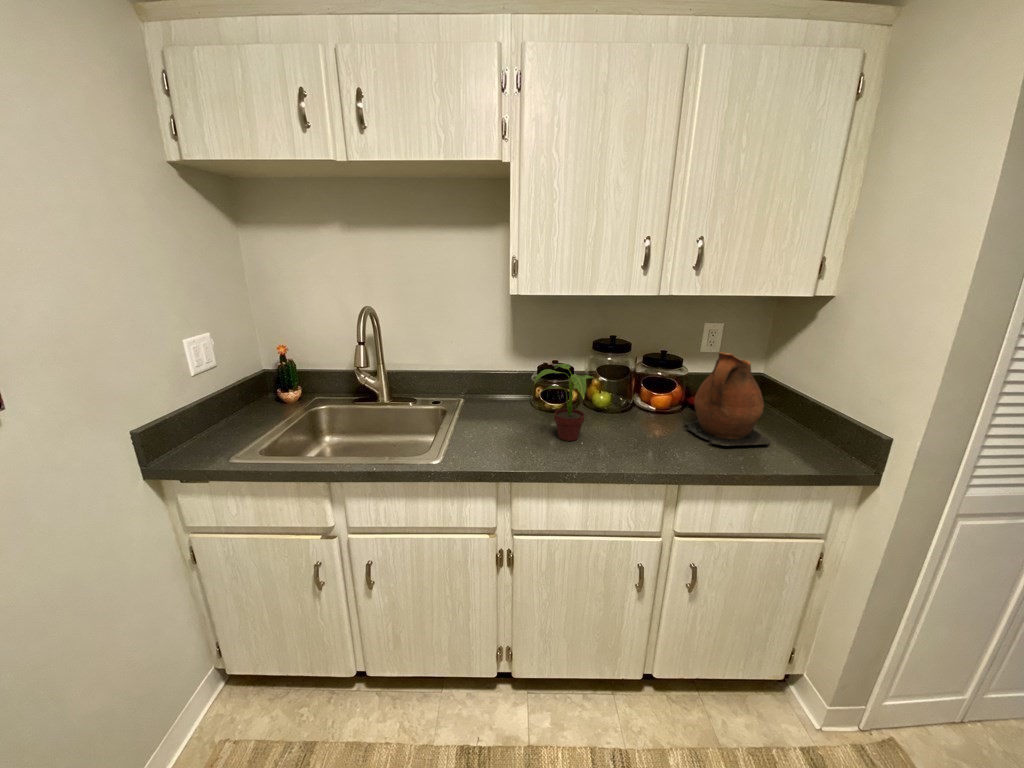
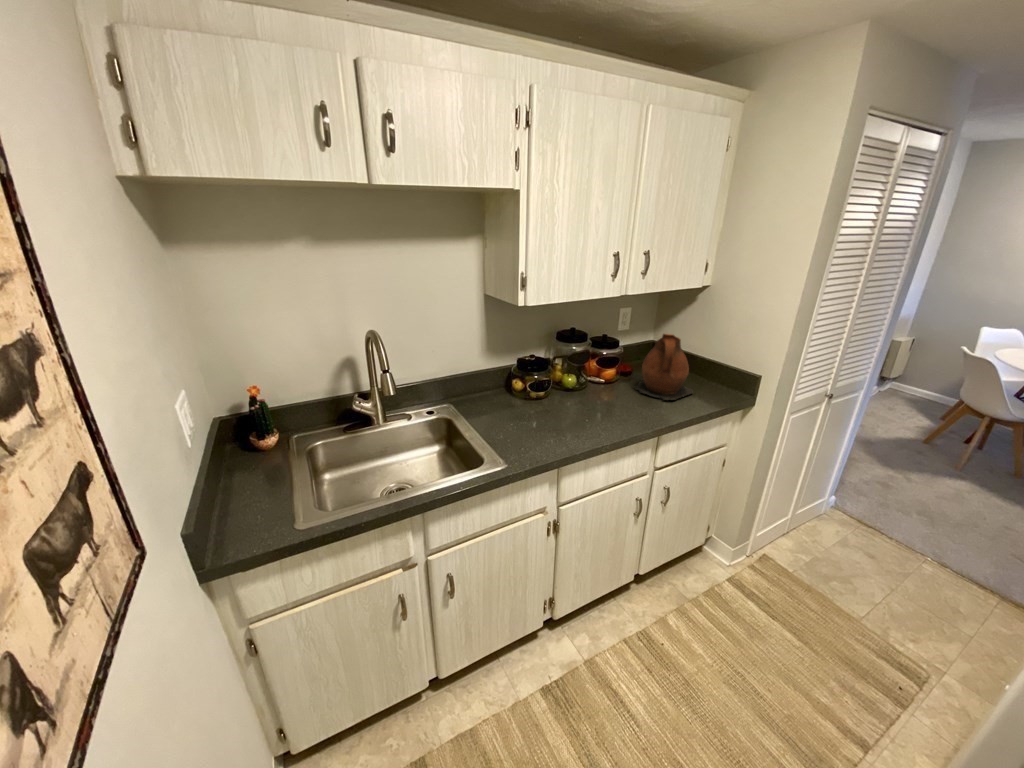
potted plant: present [534,364,599,441] -> none [548,359,600,422]

